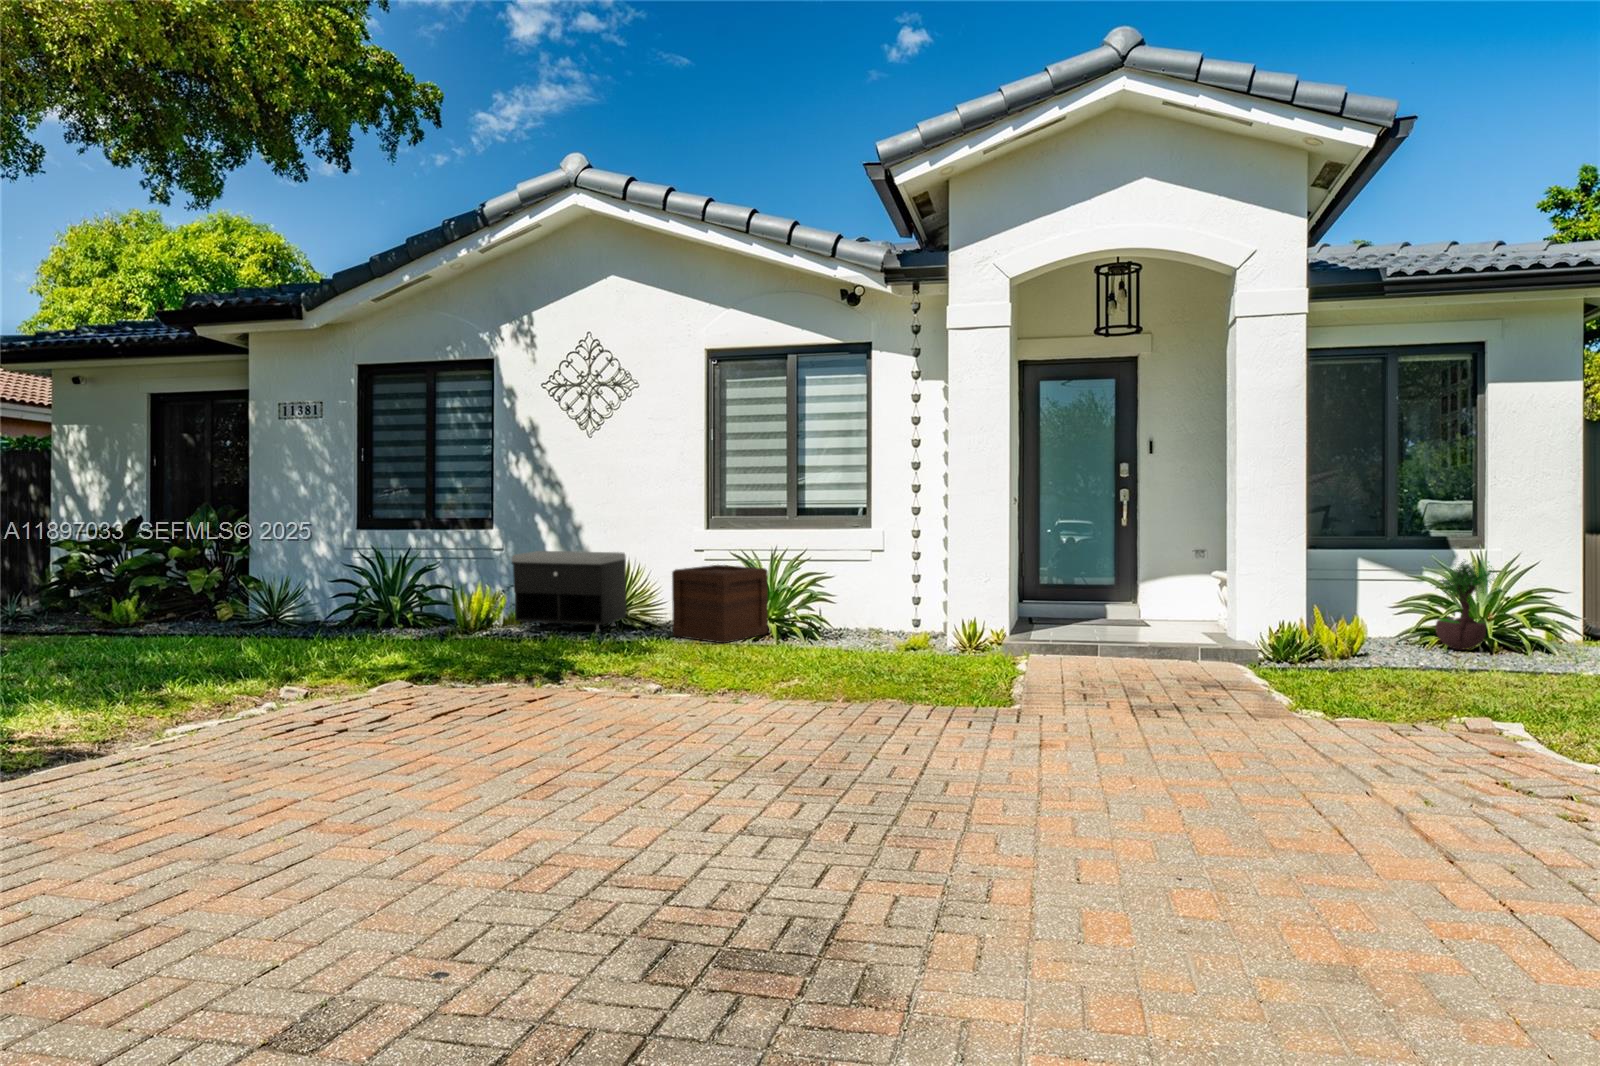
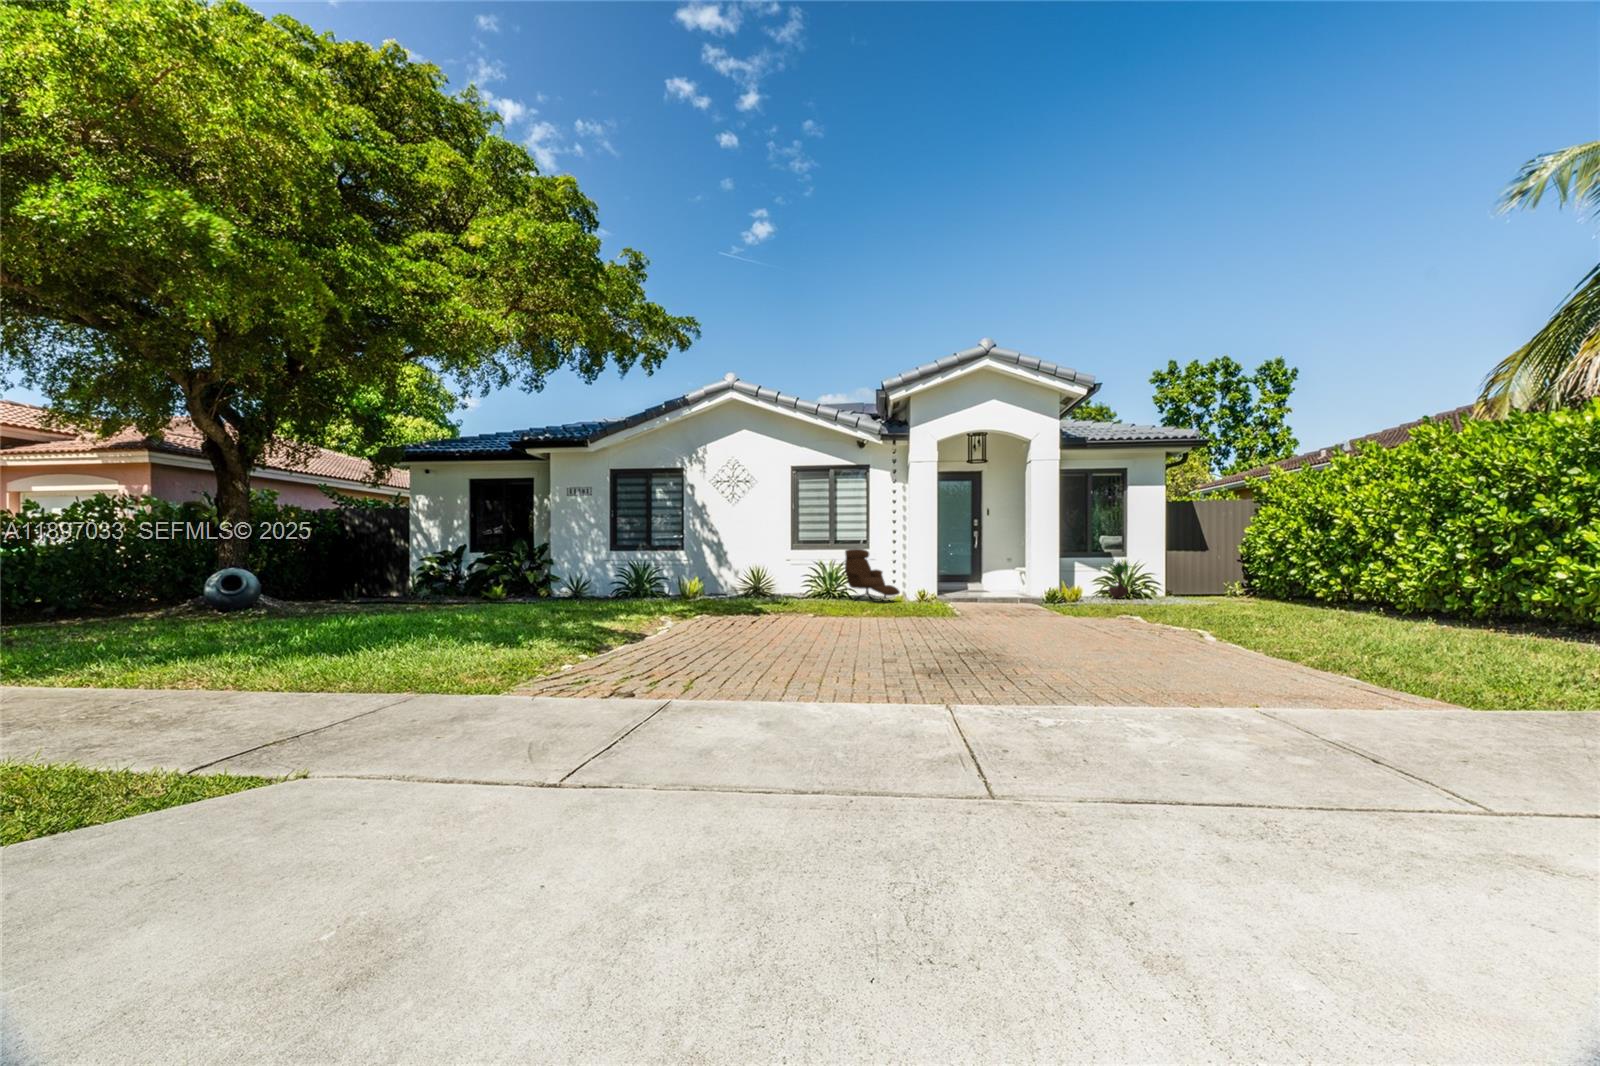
lounge chair: none [807,527,921,653] -> present [845,549,900,603]
storage bench: present [512,551,626,632] -> none [701,562,752,599]
wooden crate: present [672,565,768,643] -> none [782,567,824,601]

